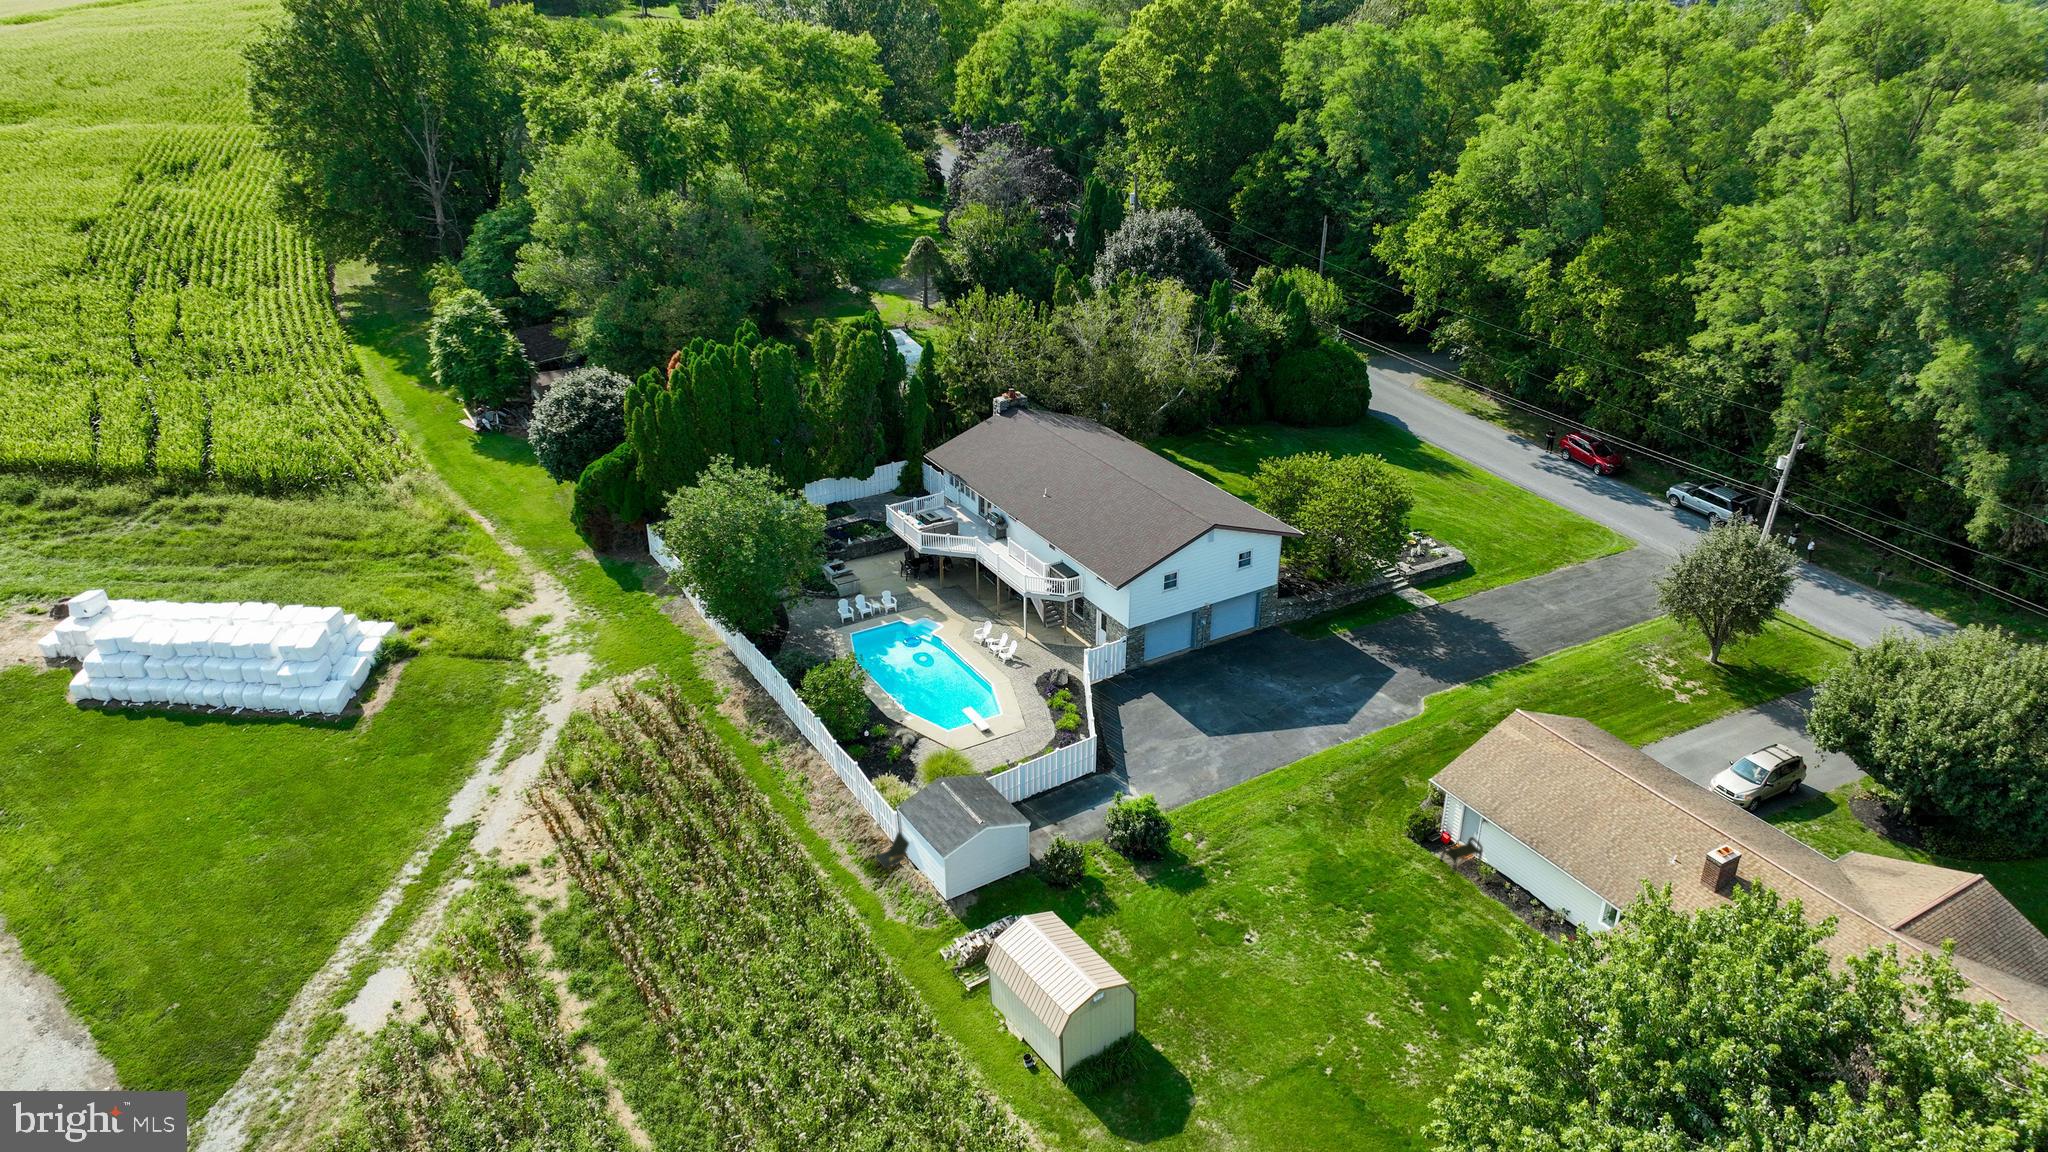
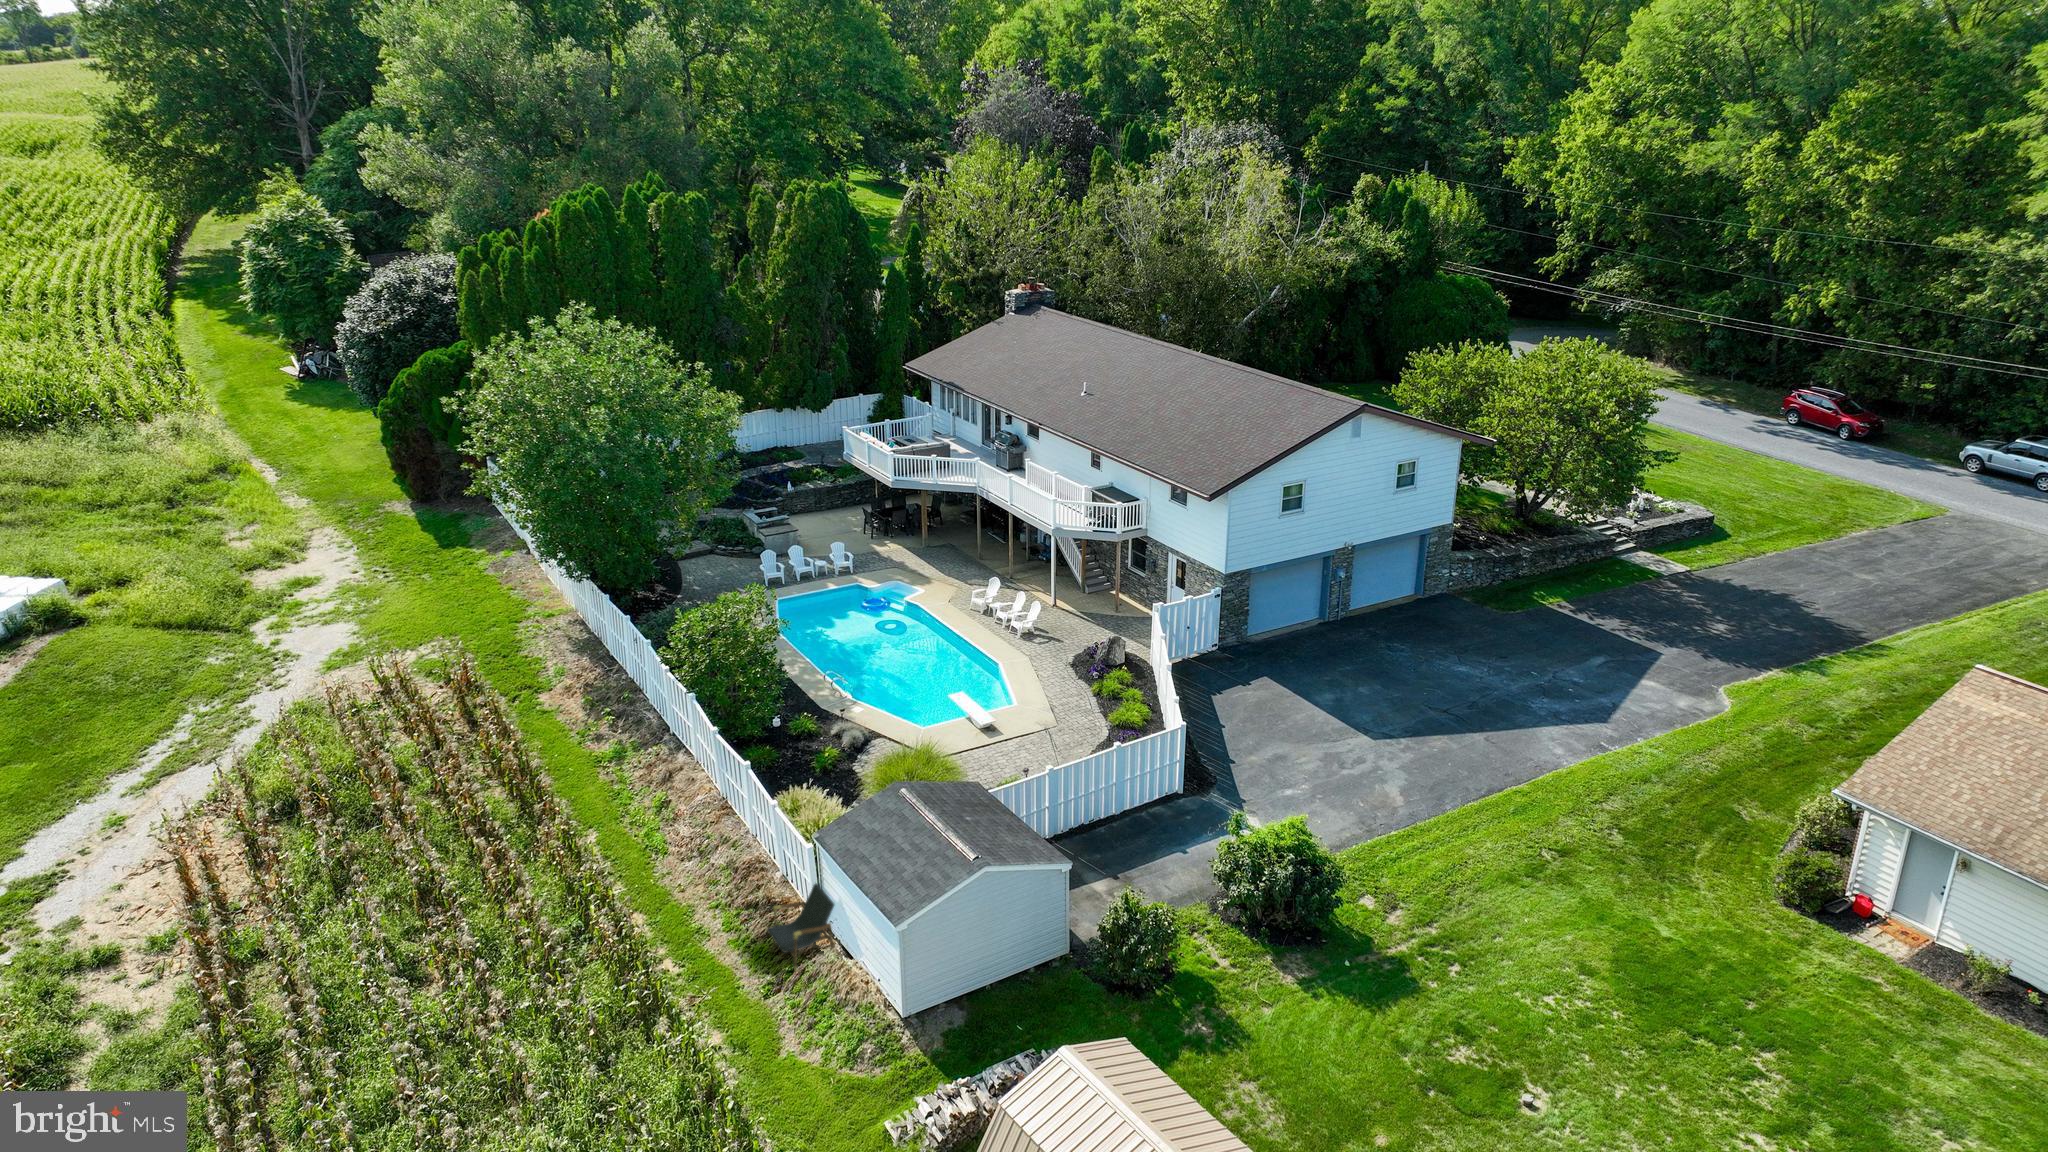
bench: present [1440,837,1483,873] -> none [1863,902,1954,973]

